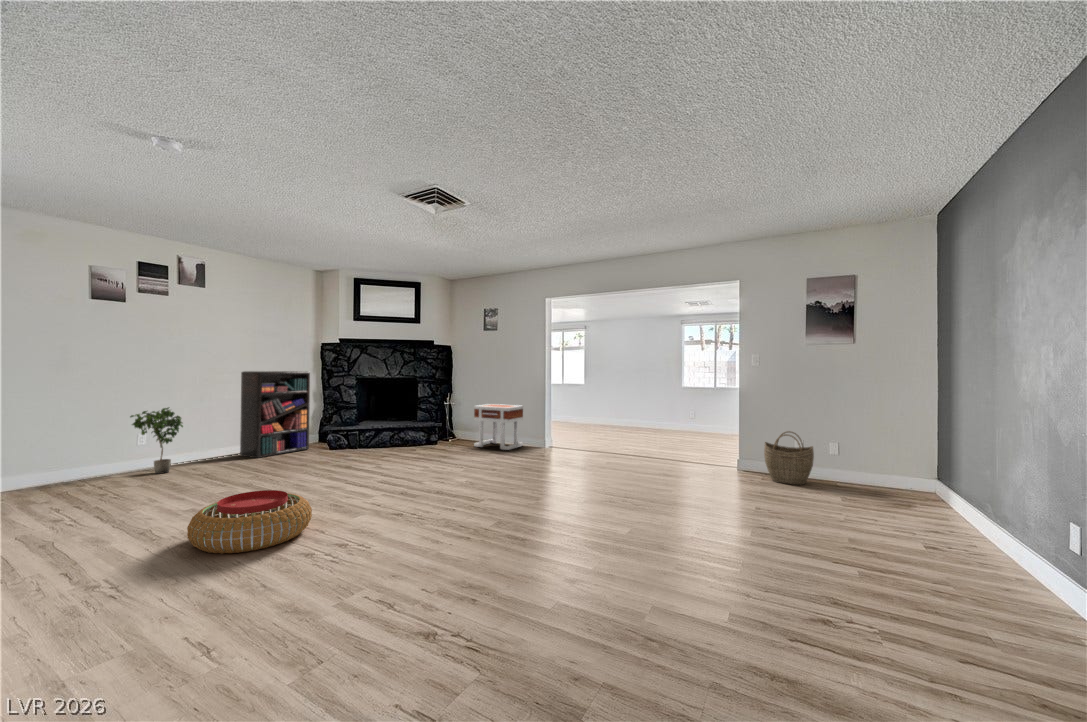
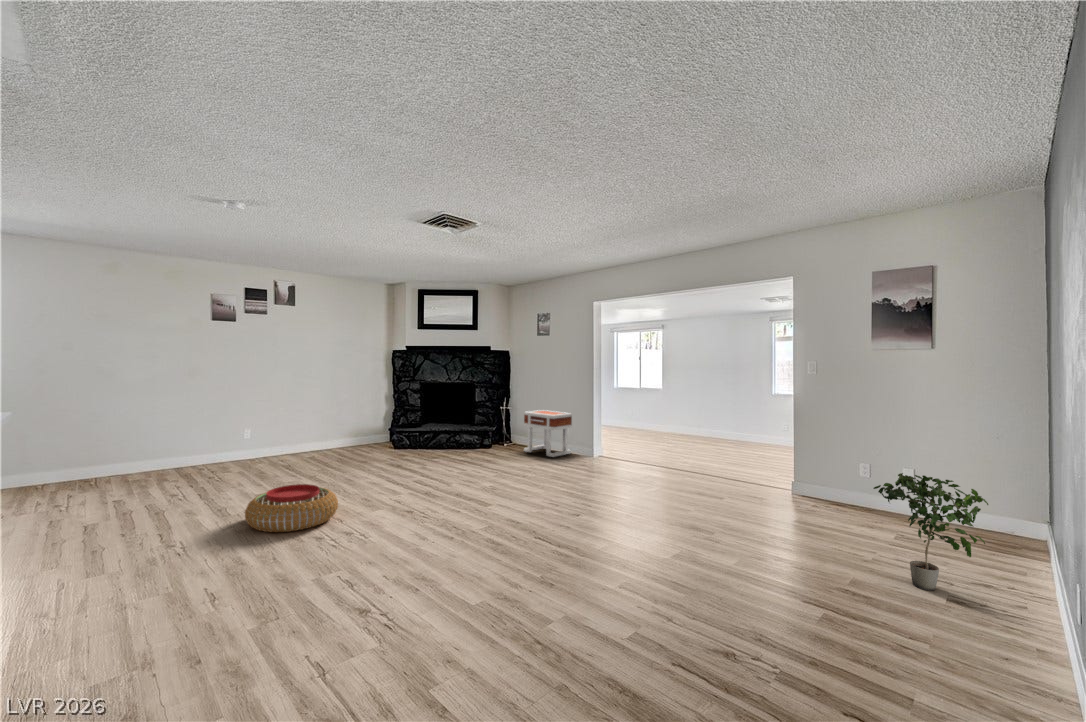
bookshelf: present [240,371,310,458] -> none [323,375,380,452]
potted plant: present [130,407,183,474] -> present [873,473,988,591]
woven basket: present [764,431,814,485] -> none [796,458,852,519]

